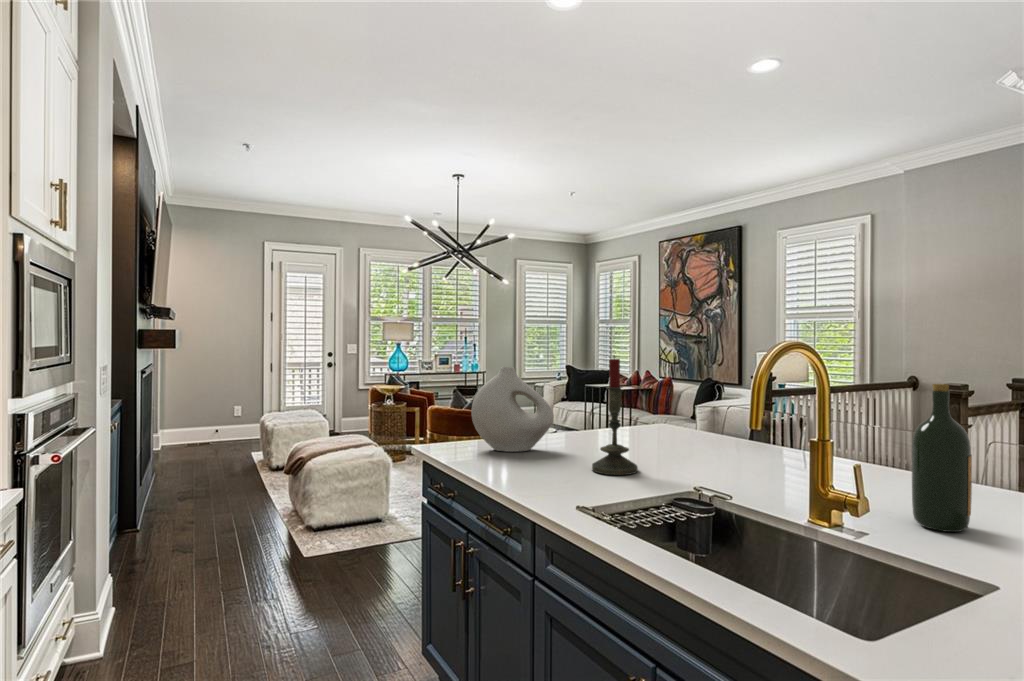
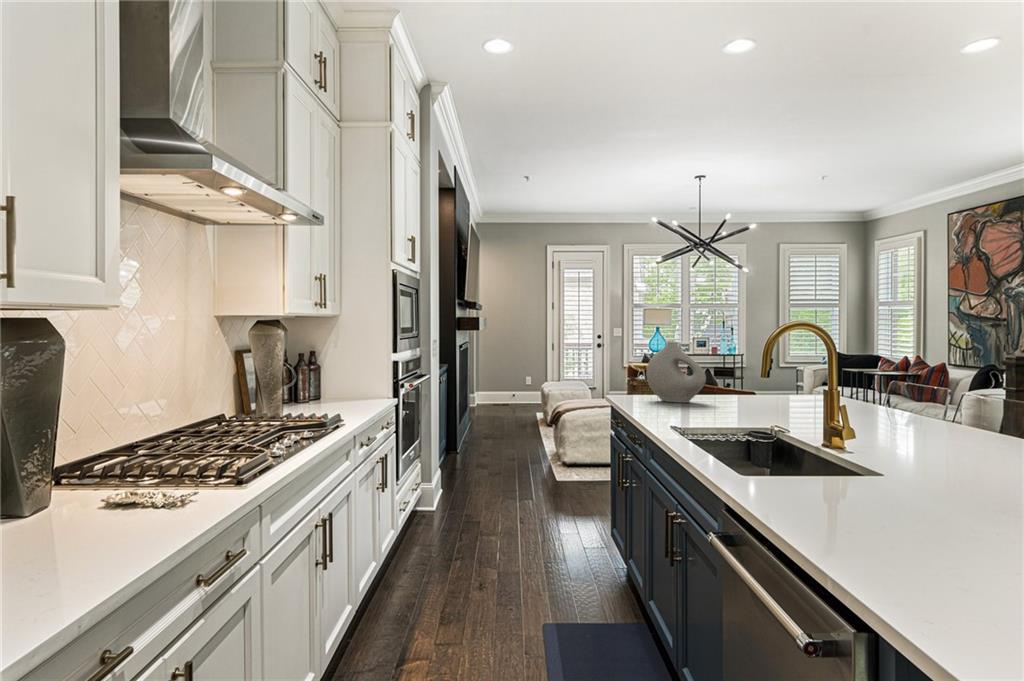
candle: present [592,358,638,475] -> none [715,332,750,418]
wine bottle: present [912,384,972,532] -> none [905,351,950,458]

